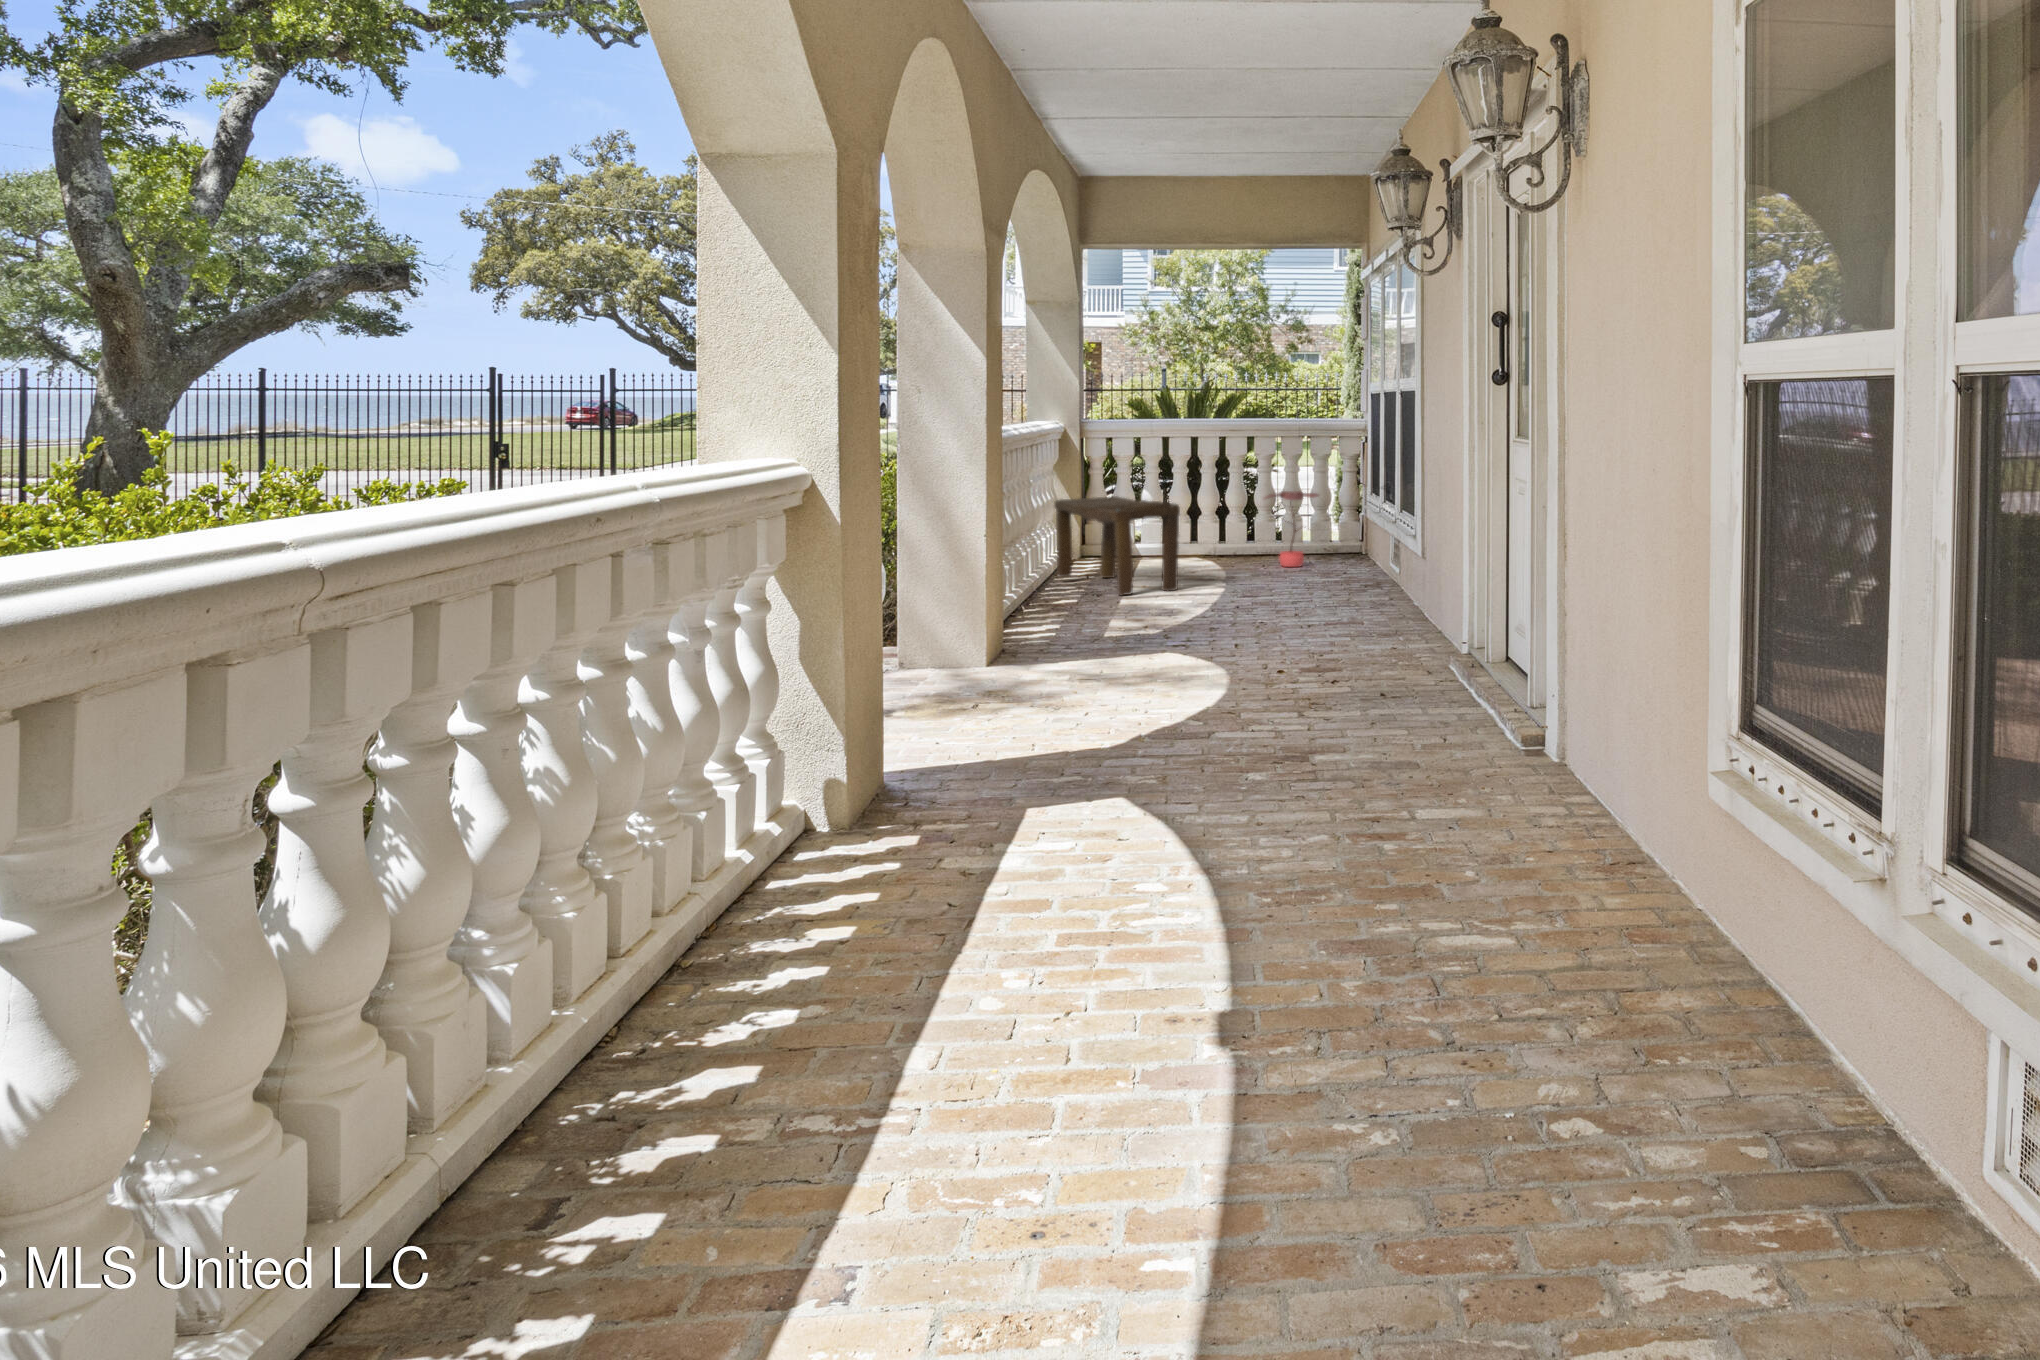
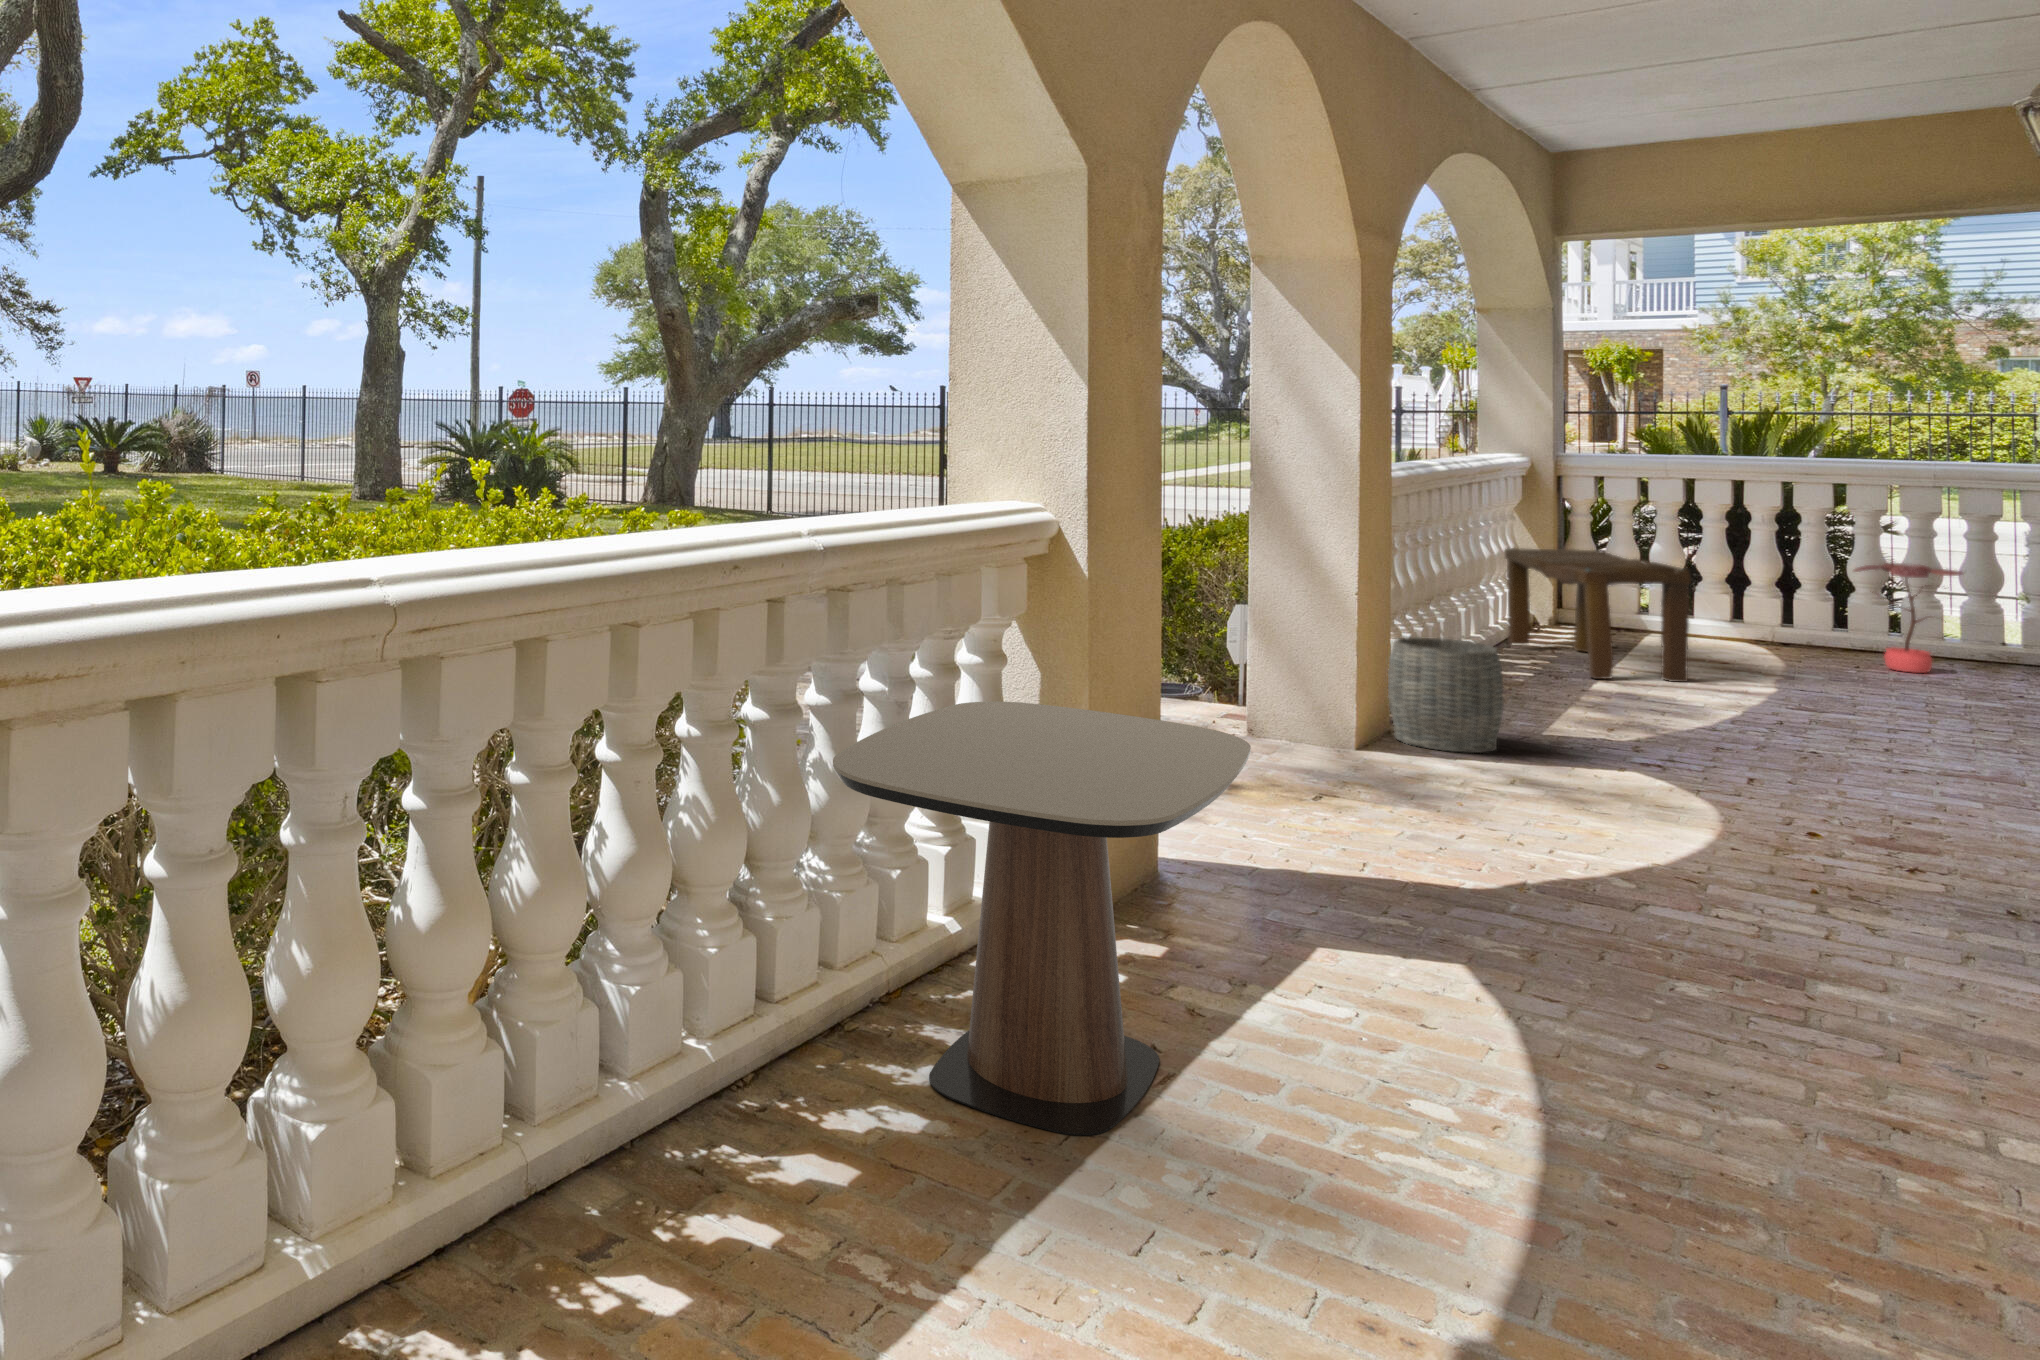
woven basket: none [1004,570,1086,660] -> present [1388,637,1504,753]
side table: none [694,633,1026,991] -> present [833,701,1251,1135]

